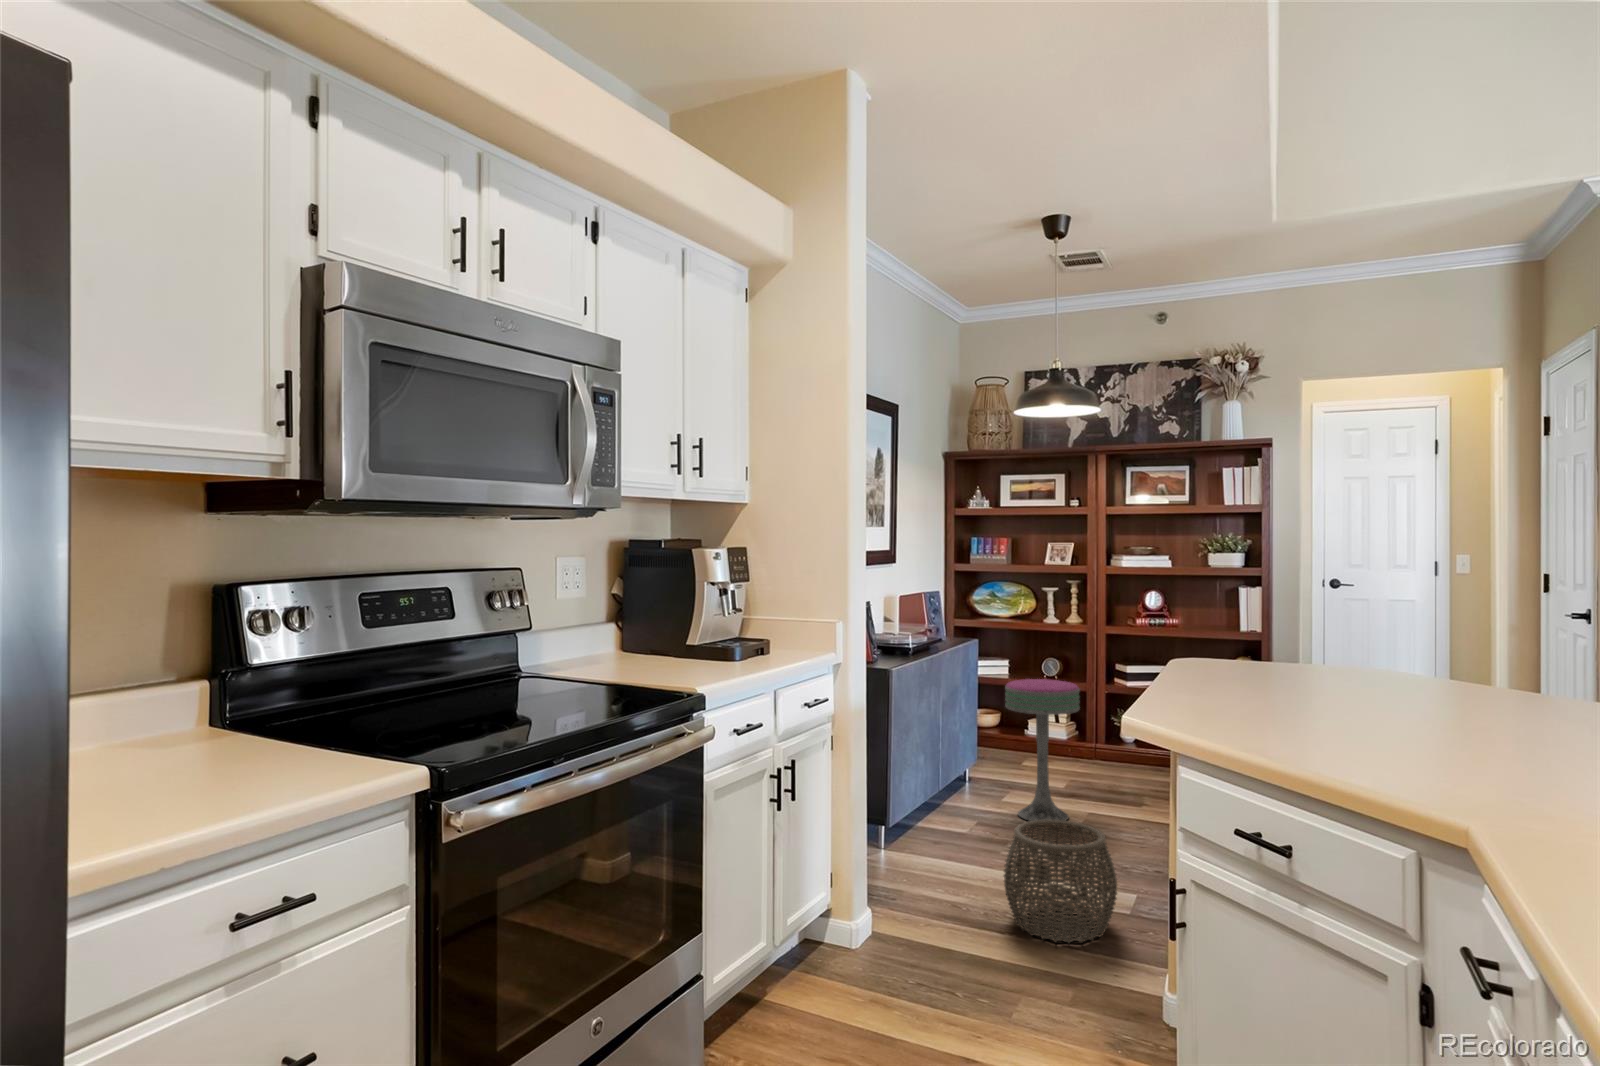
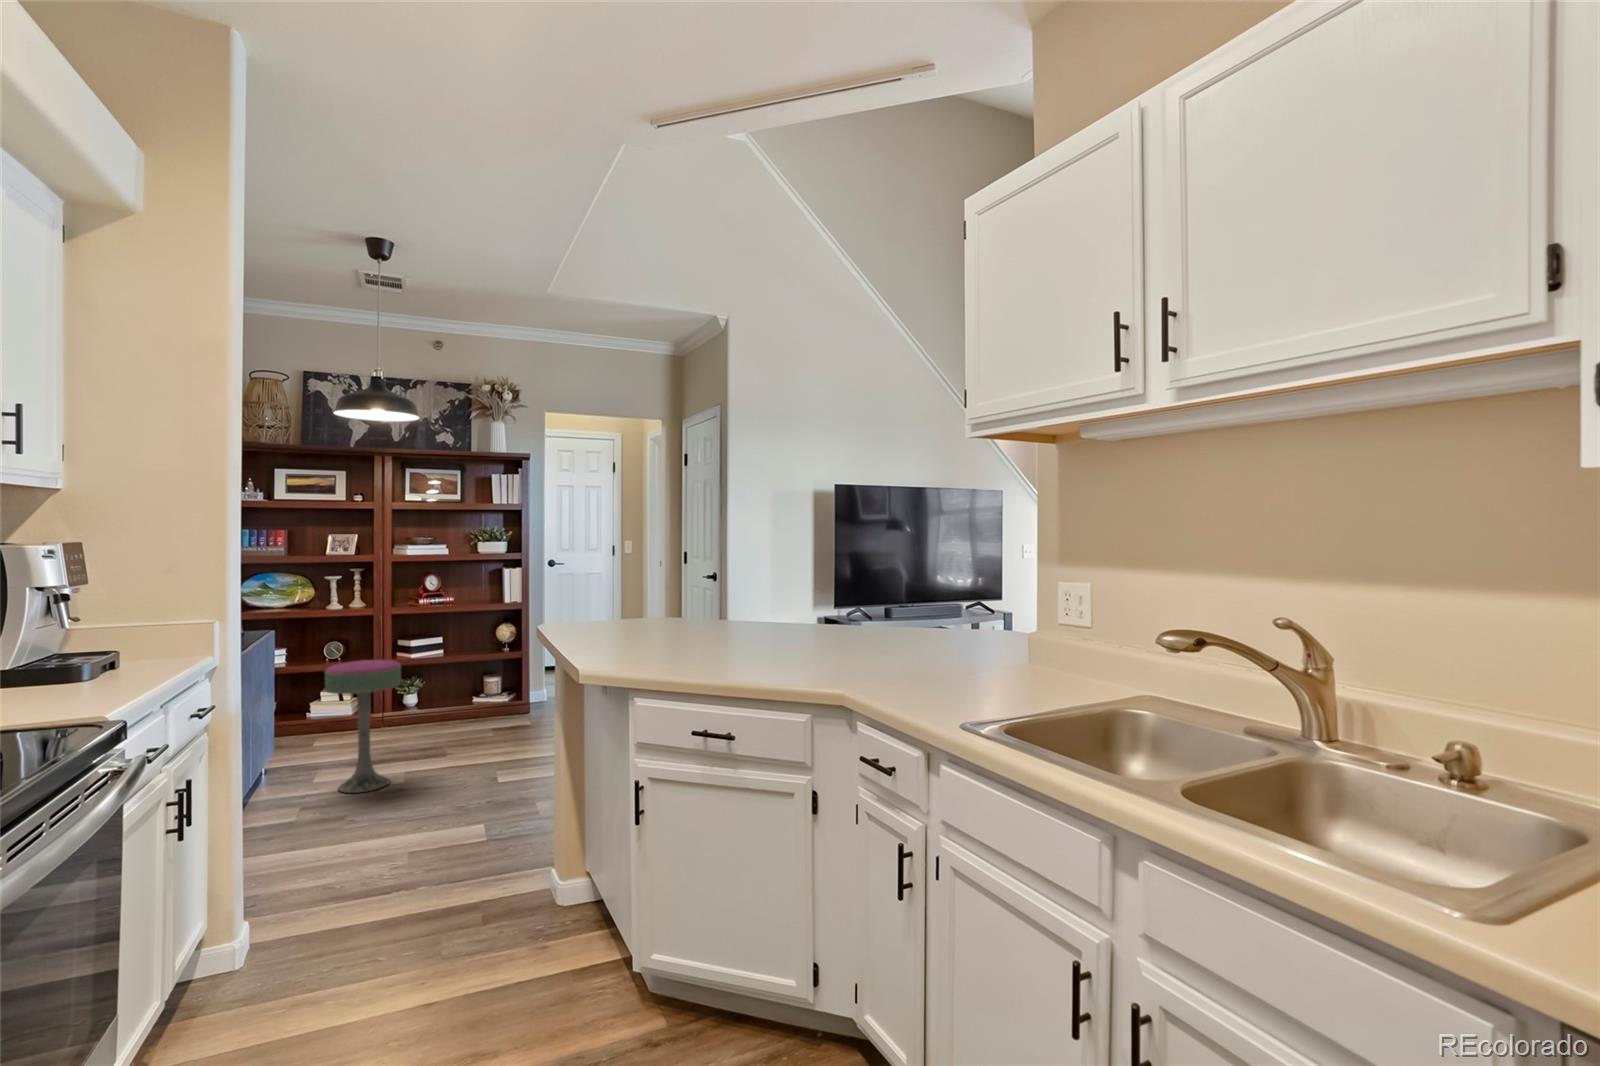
woven basket: present [1004,820,1117,943] -> none [384,776,489,885]

